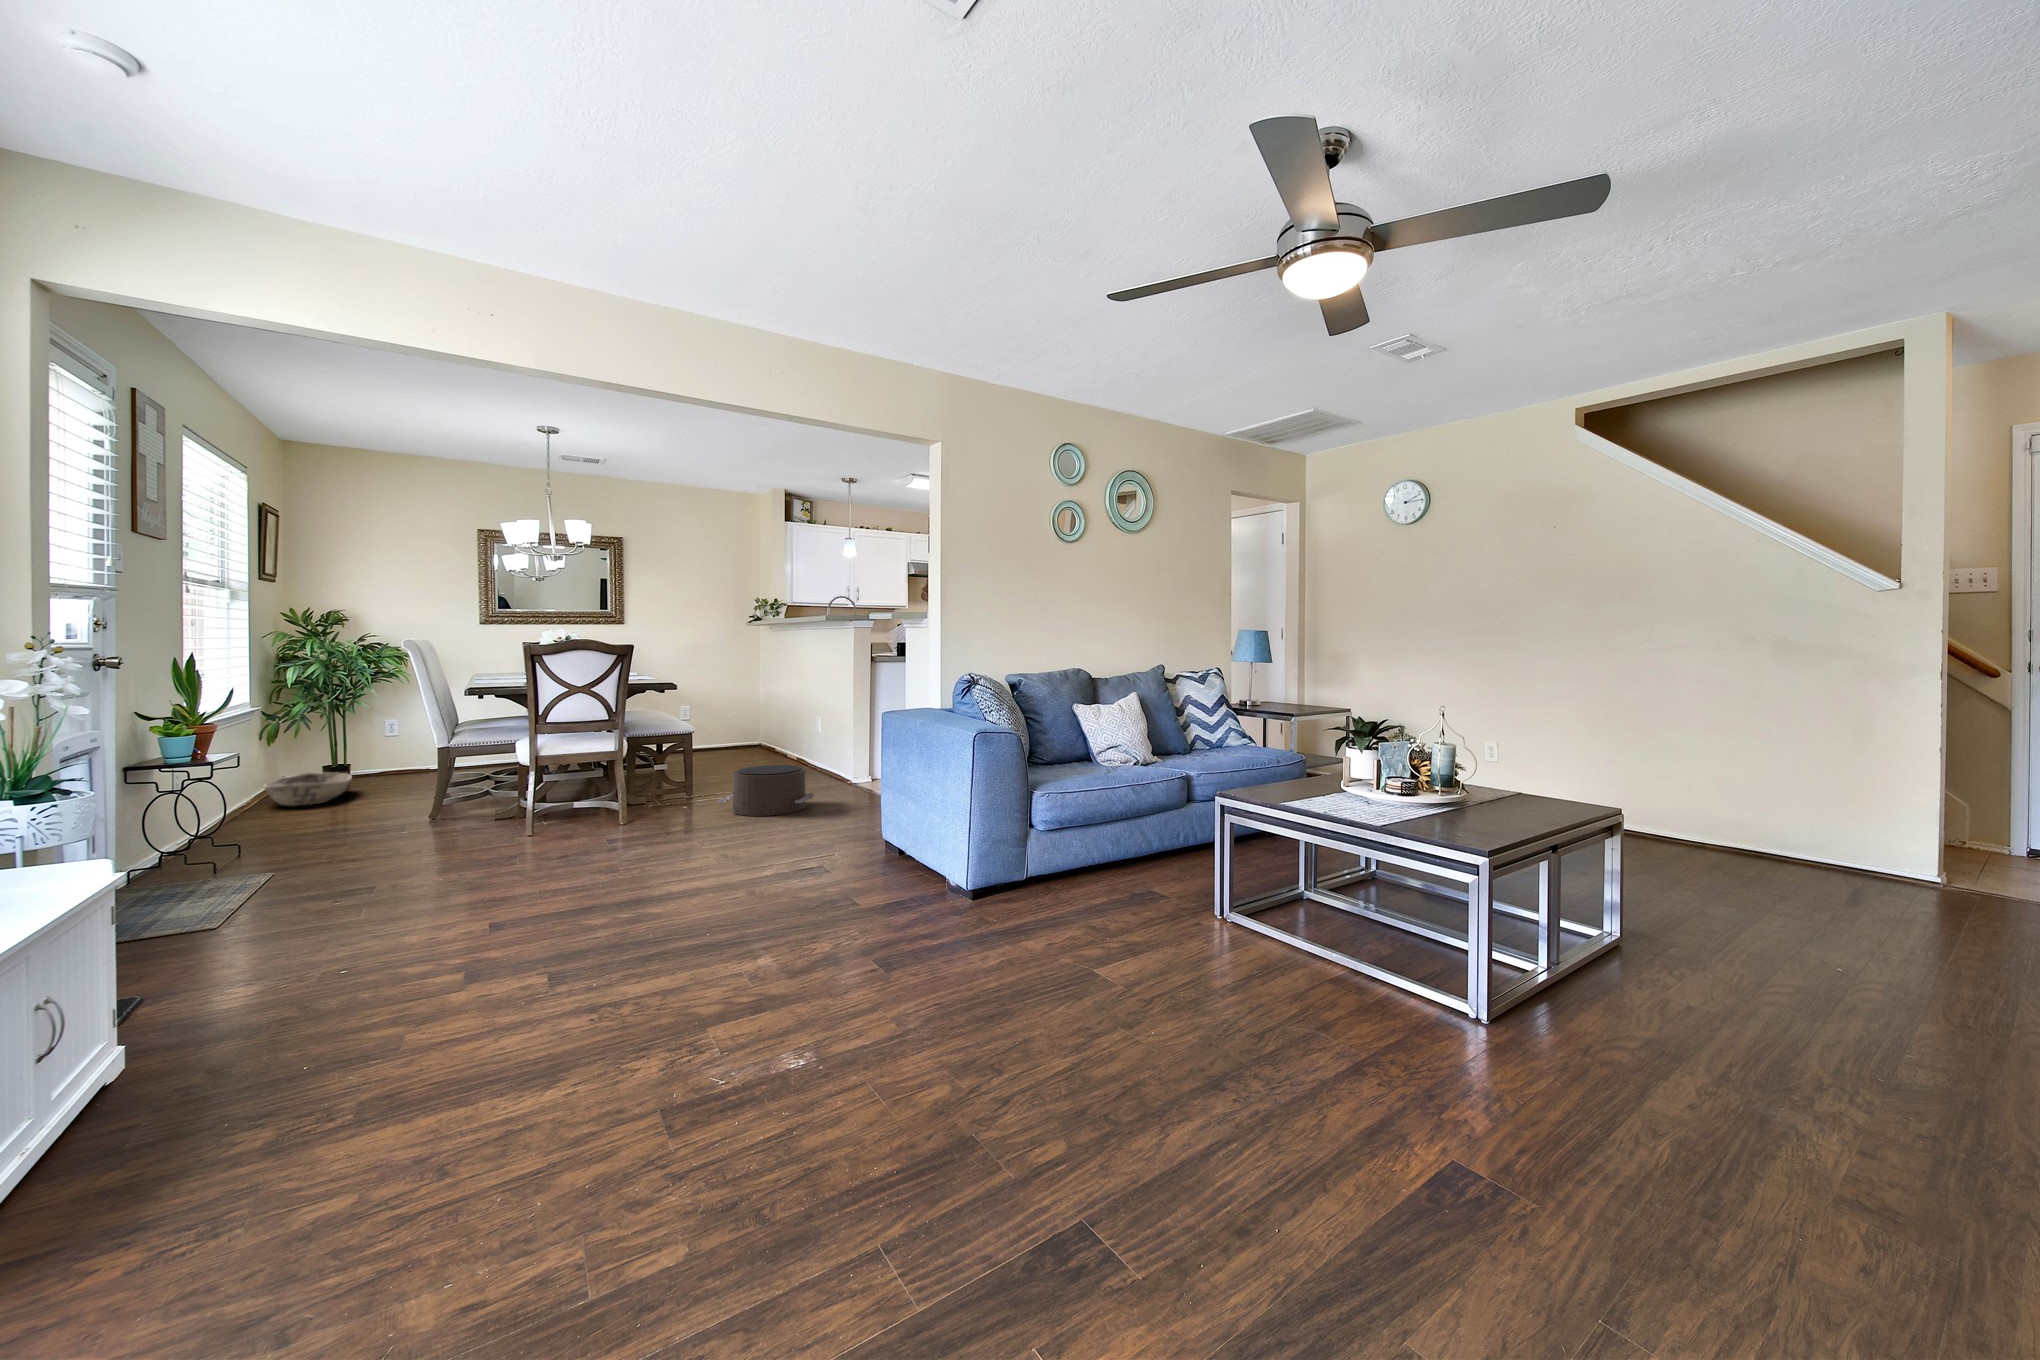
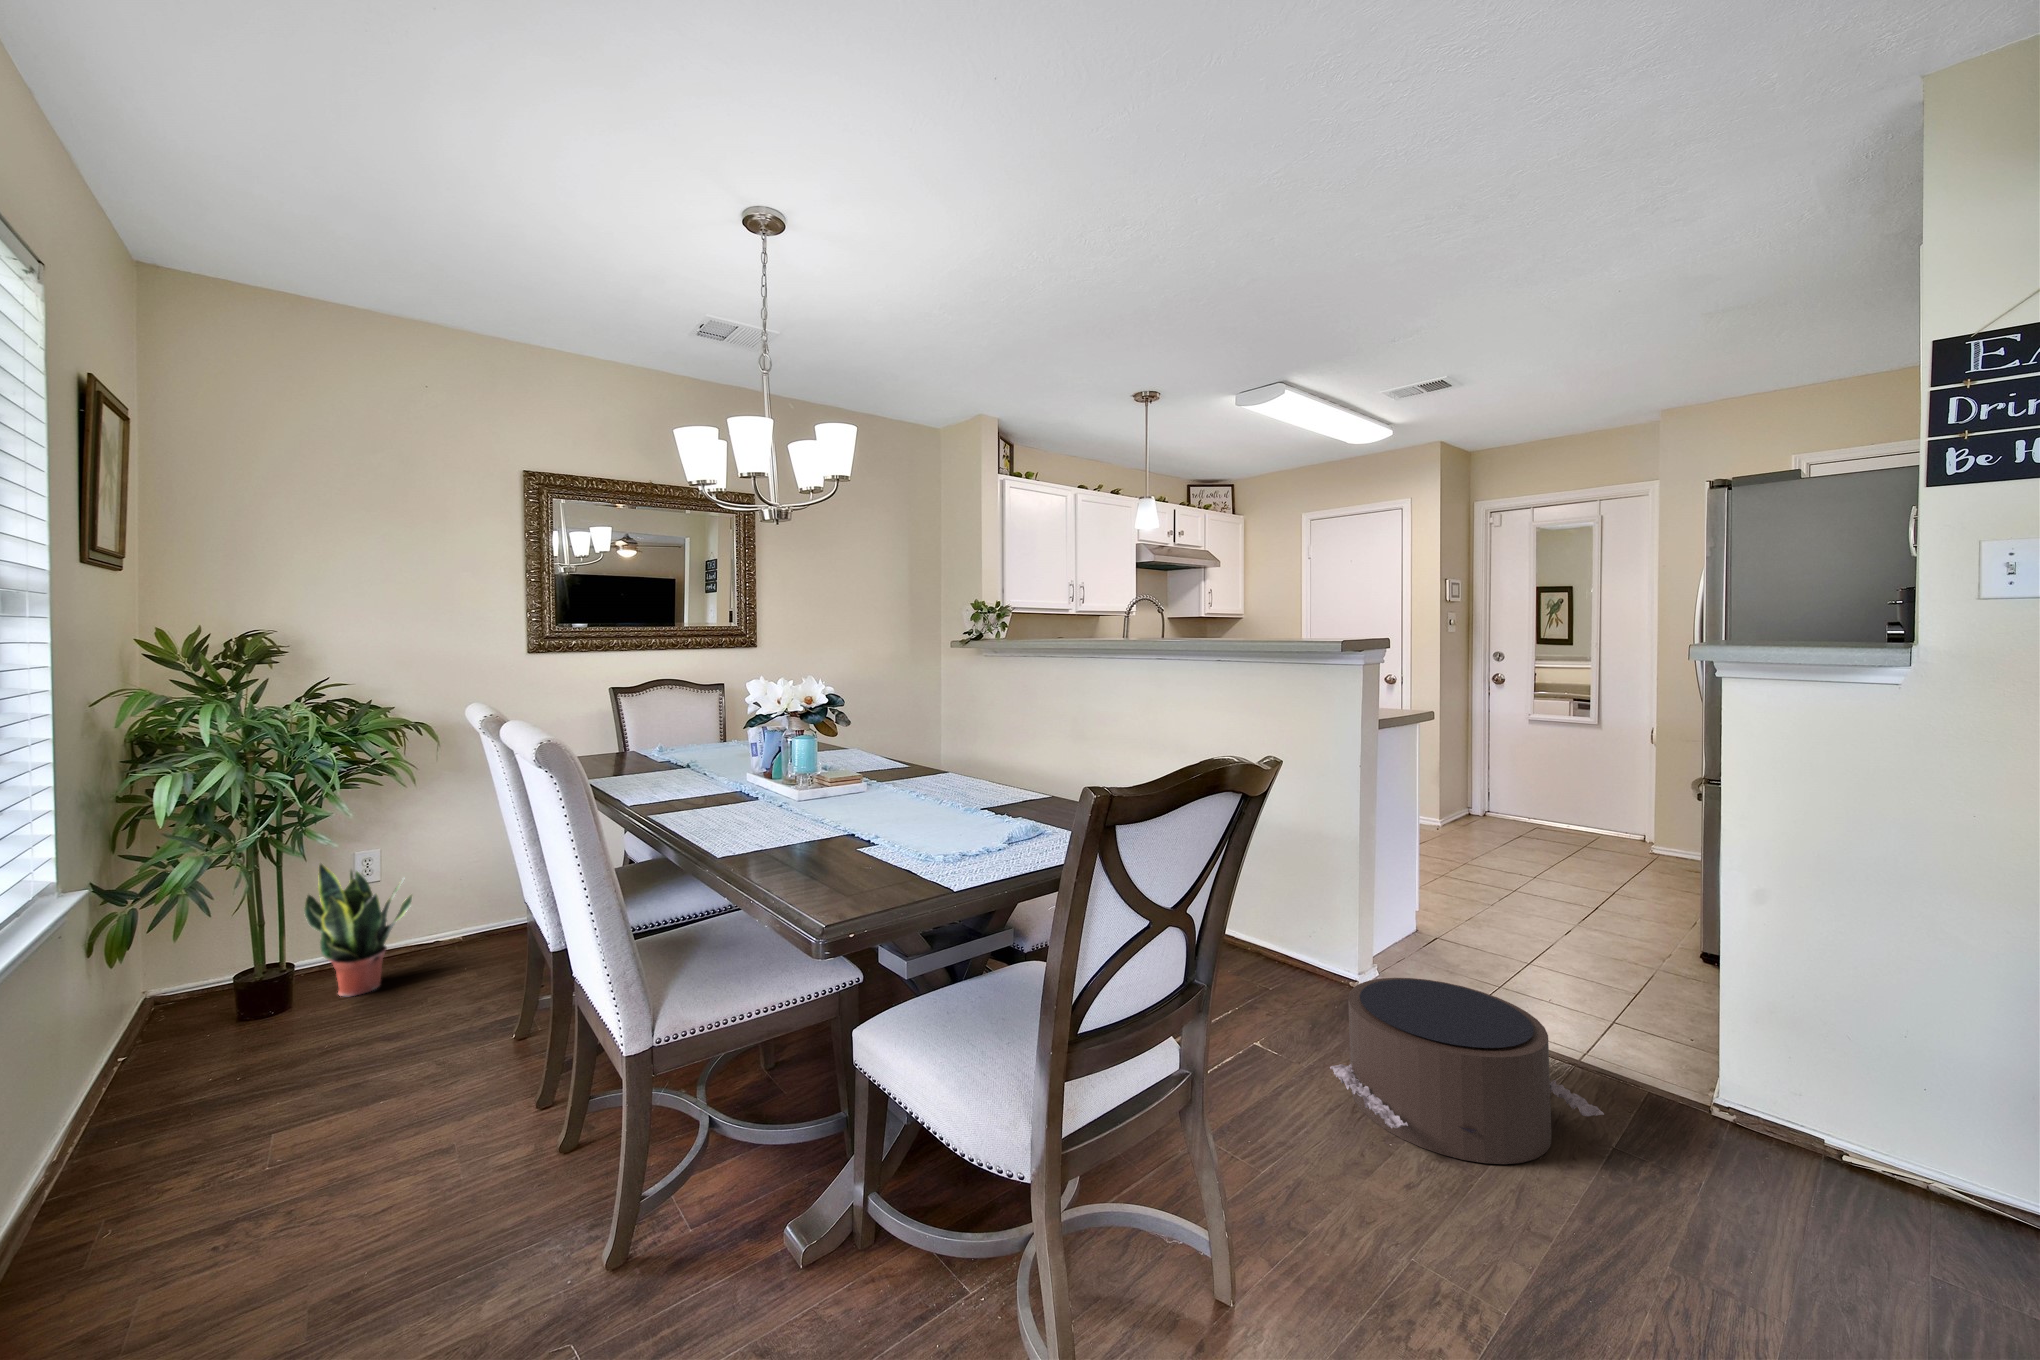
potted plant: none [356,718,408,780] -> present [304,864,412,996]
basket: present [264,773,352,806] -> none [102,1015,327,1173]

